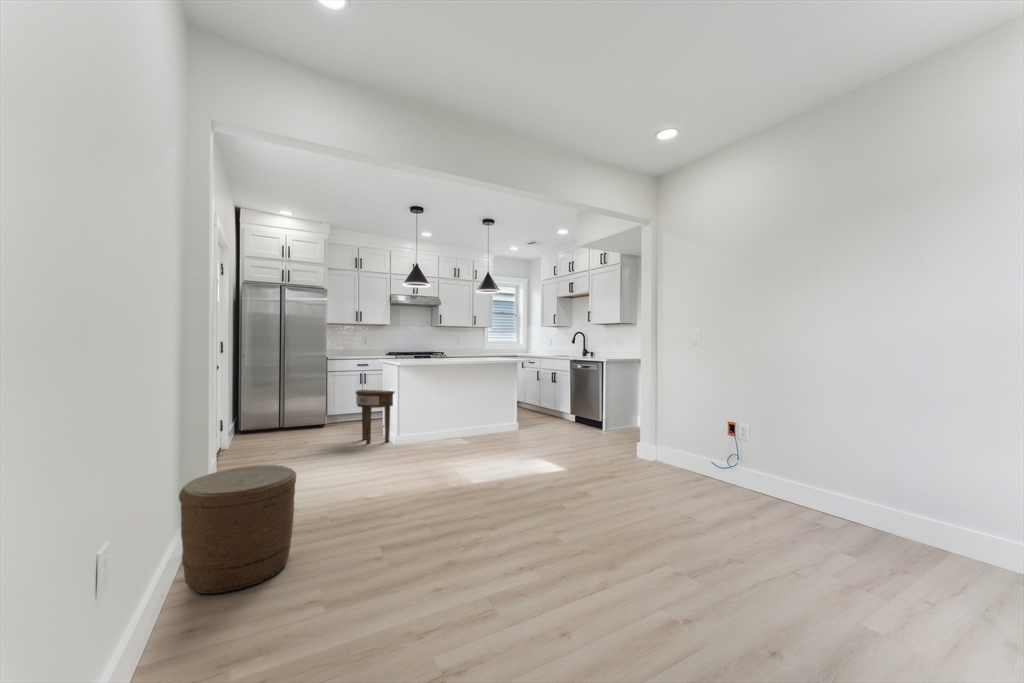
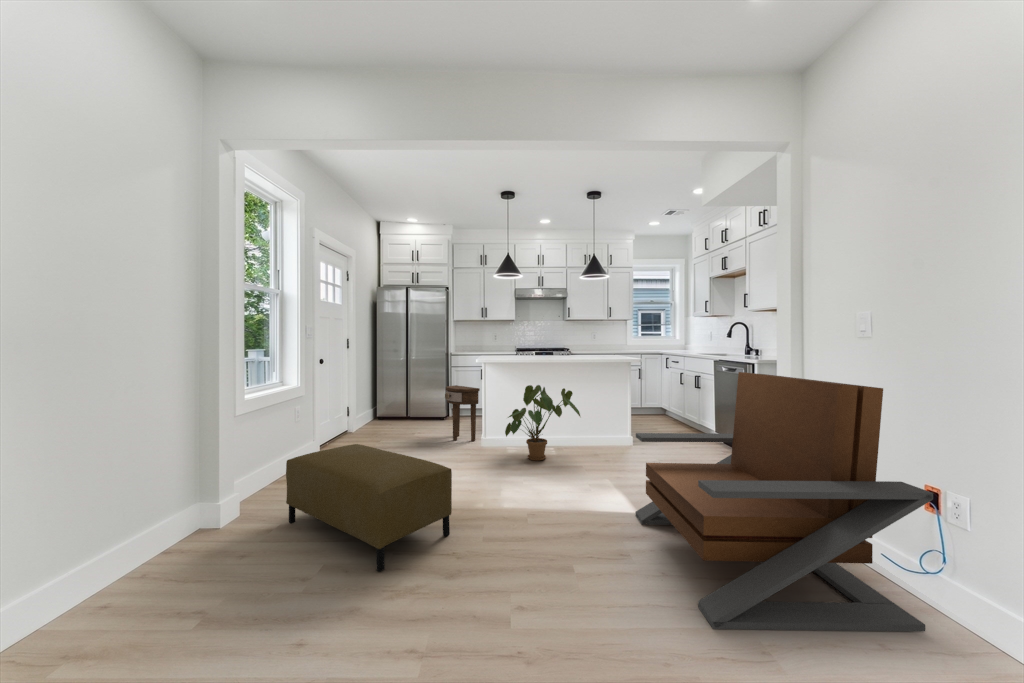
lounge chair: none [574,368,737,509] -> present [635,372,933,631]
house plant: none [435,385,500,449] -> present [505,385,580,461]
ottoman: none [313,446,474,533] -> present [286,444,452,572]
woven basket: present [179,465,296,594] -> none [108,454,234,577]

